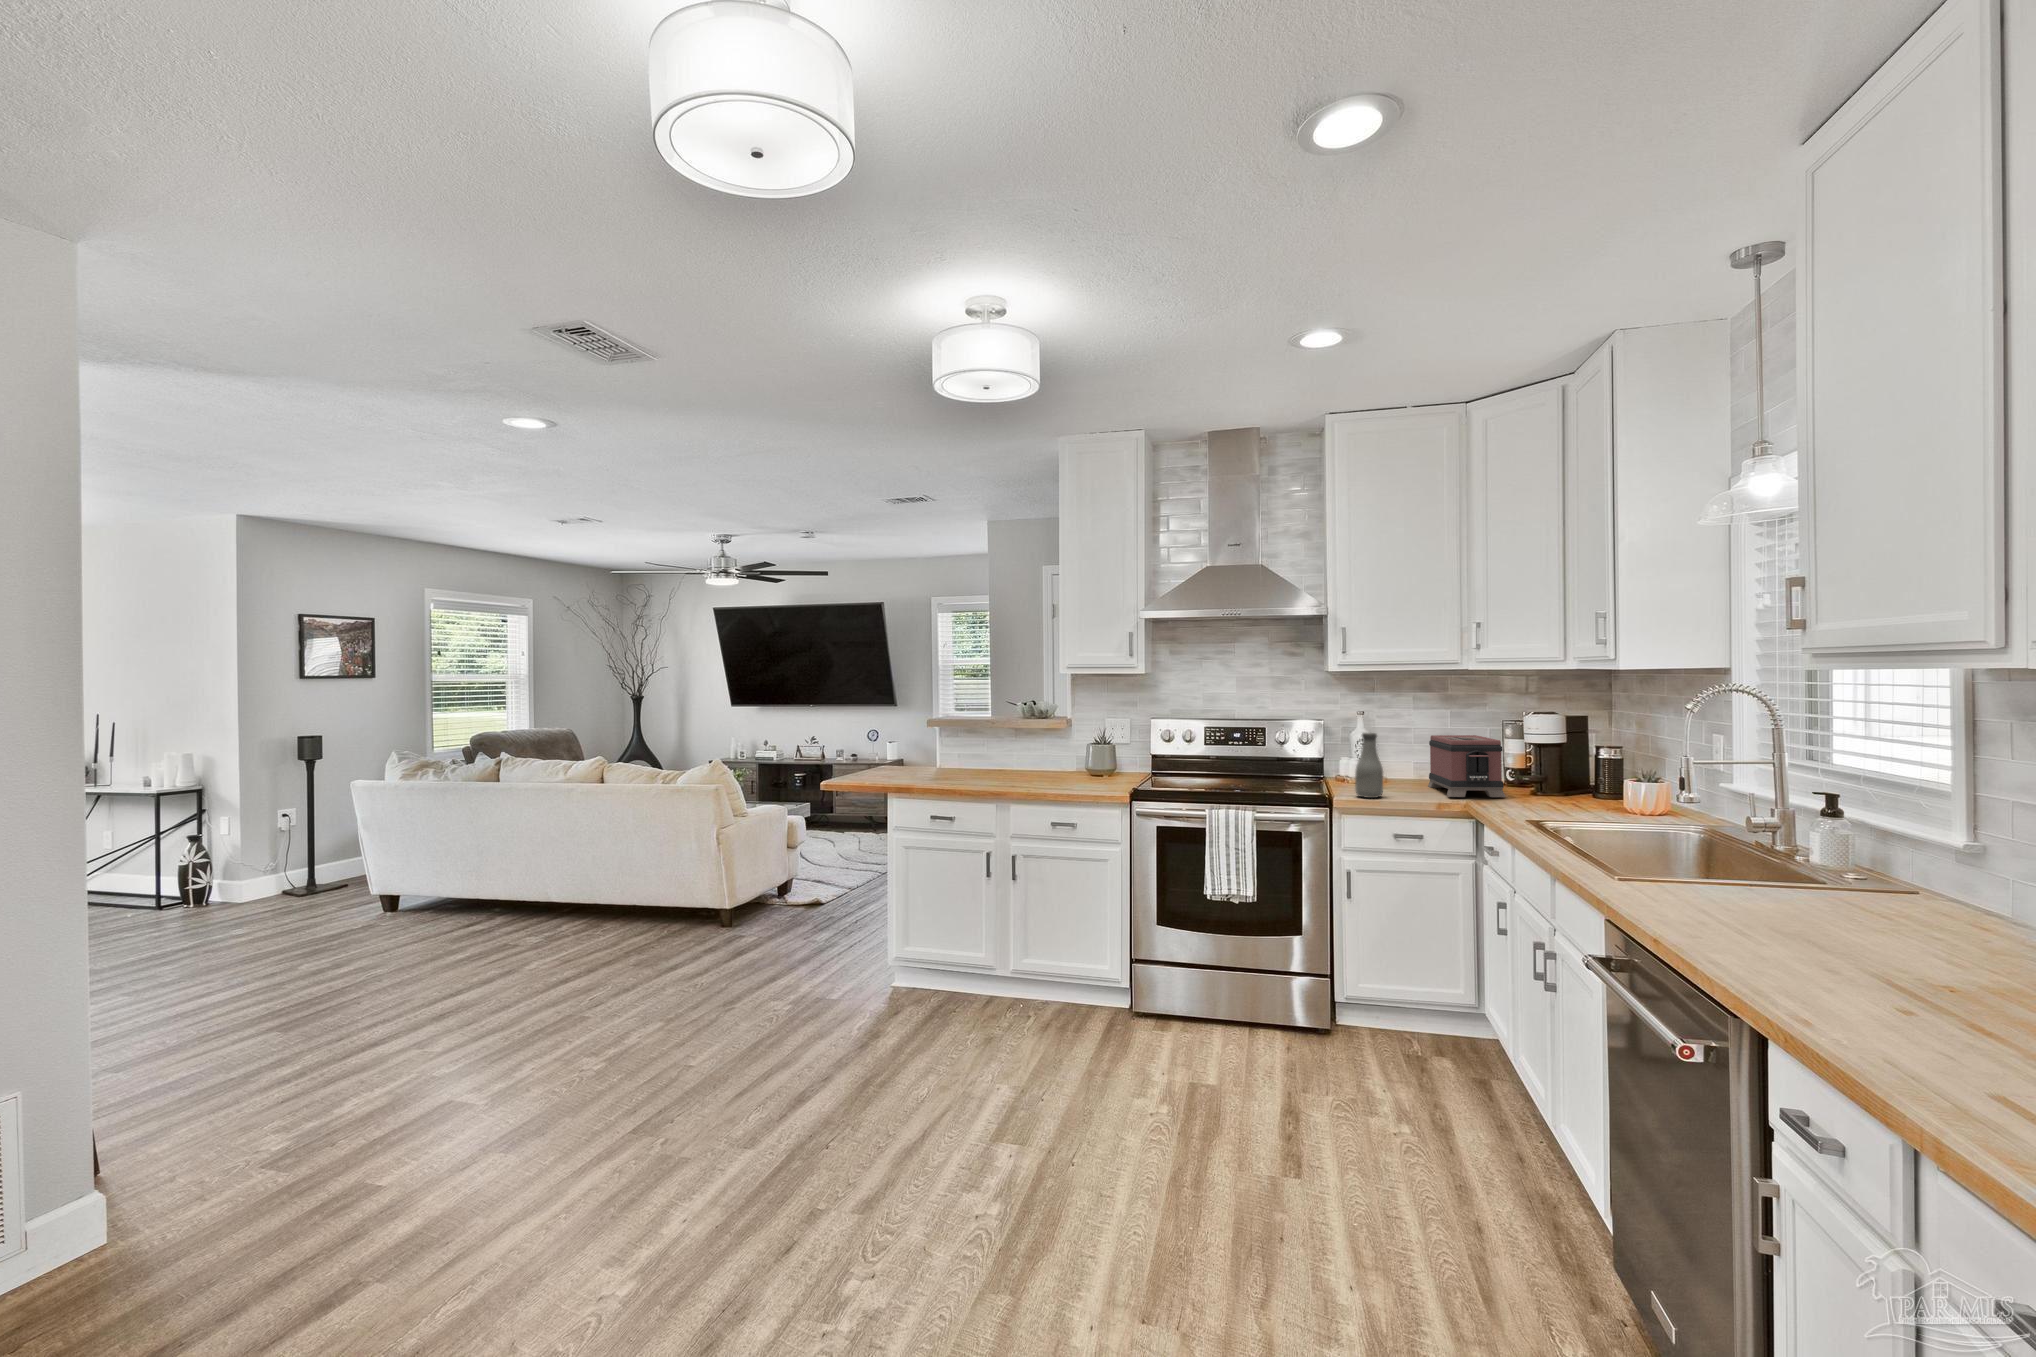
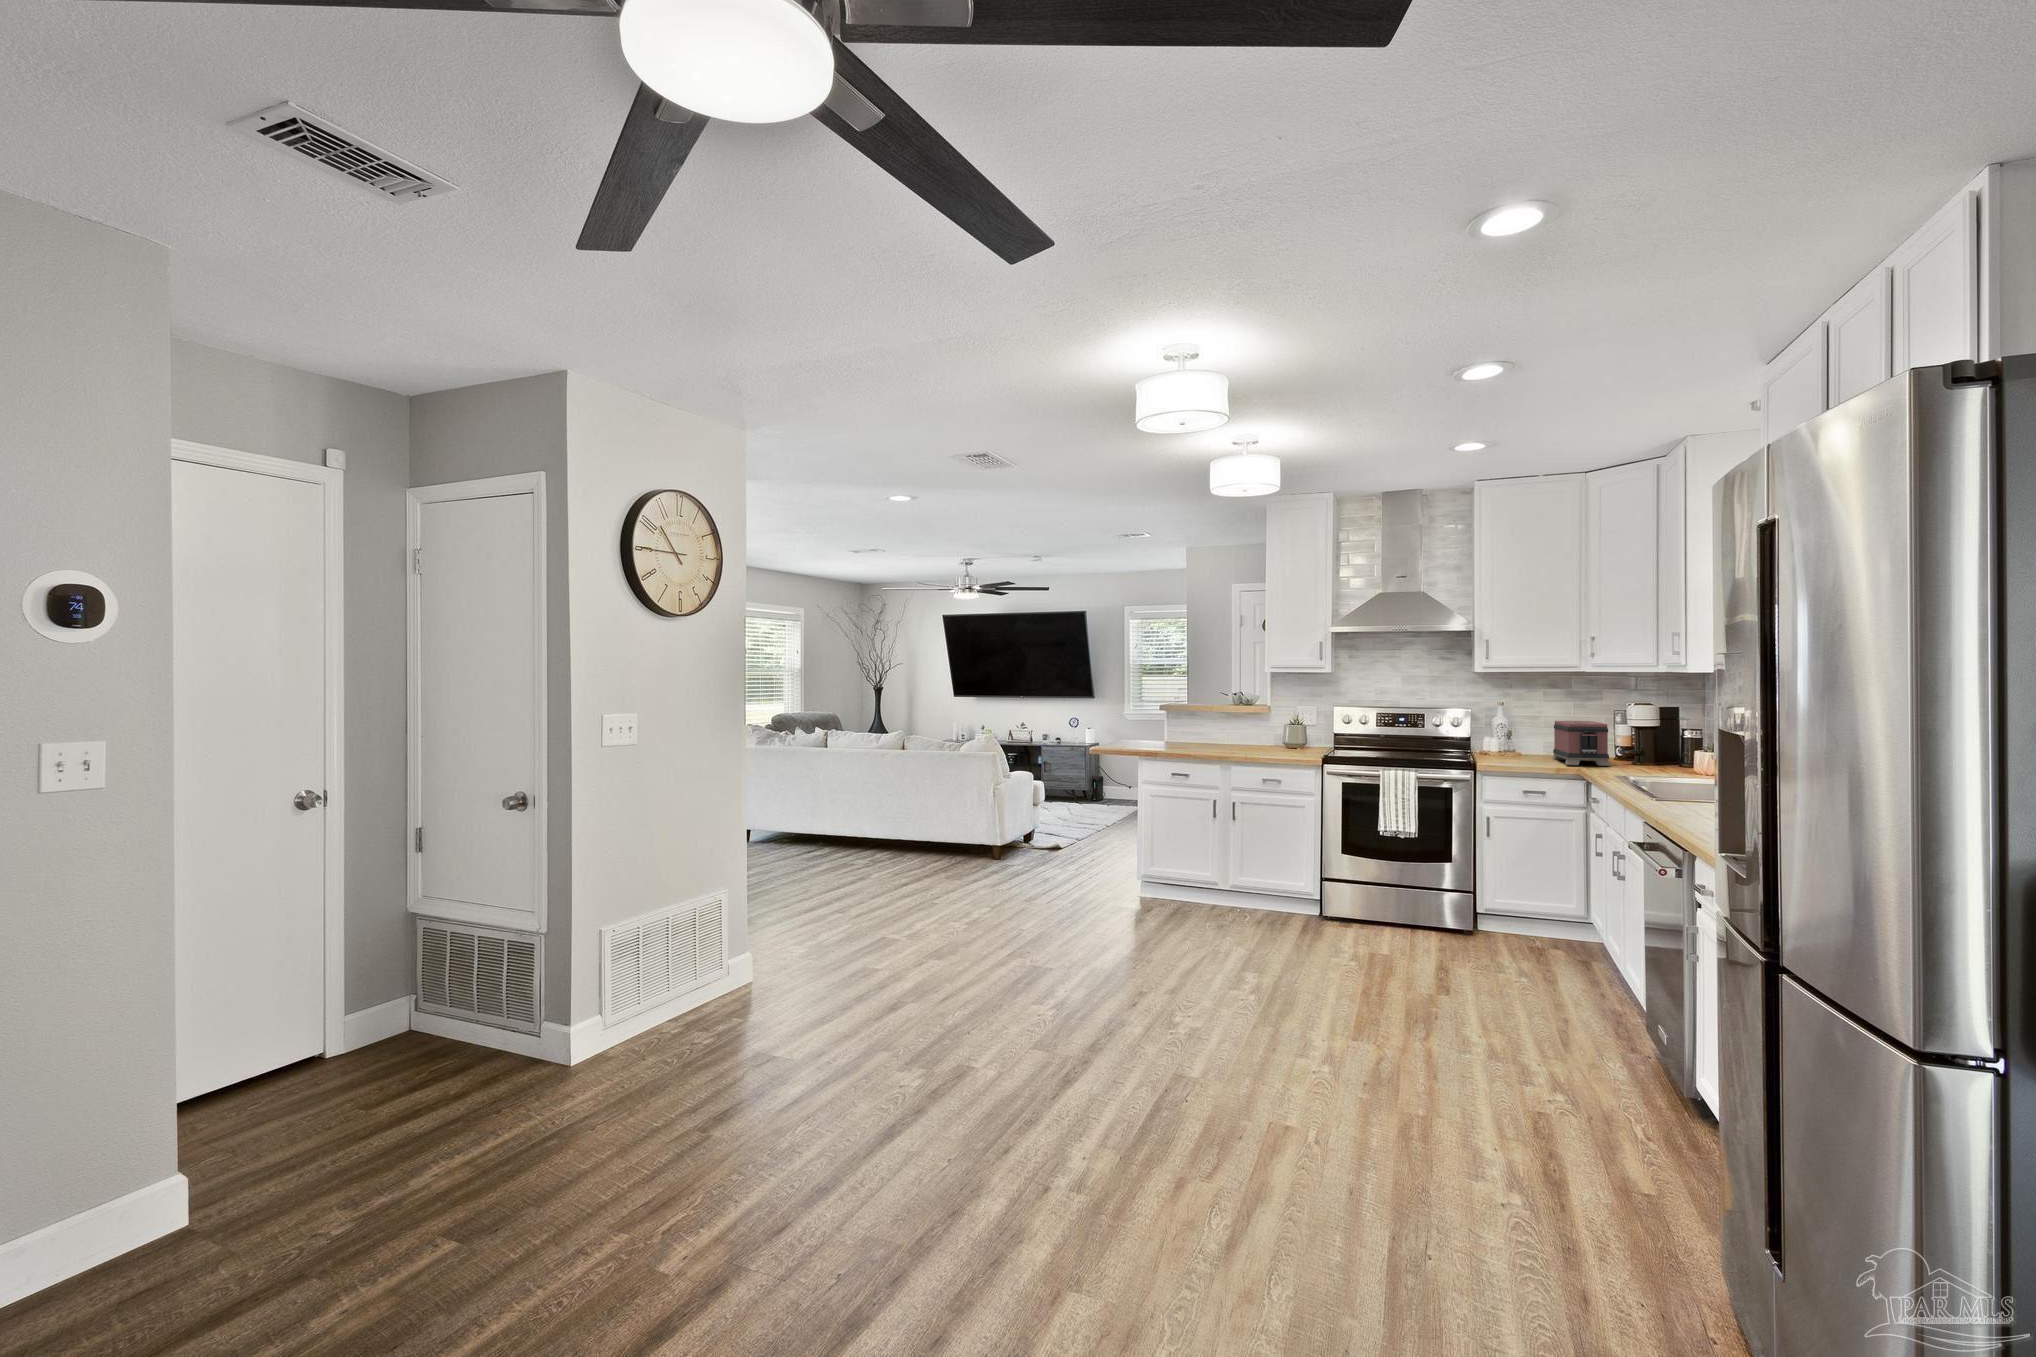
bottle: present [1355,733,1383,798] -> none [1494,717,1516,765]

